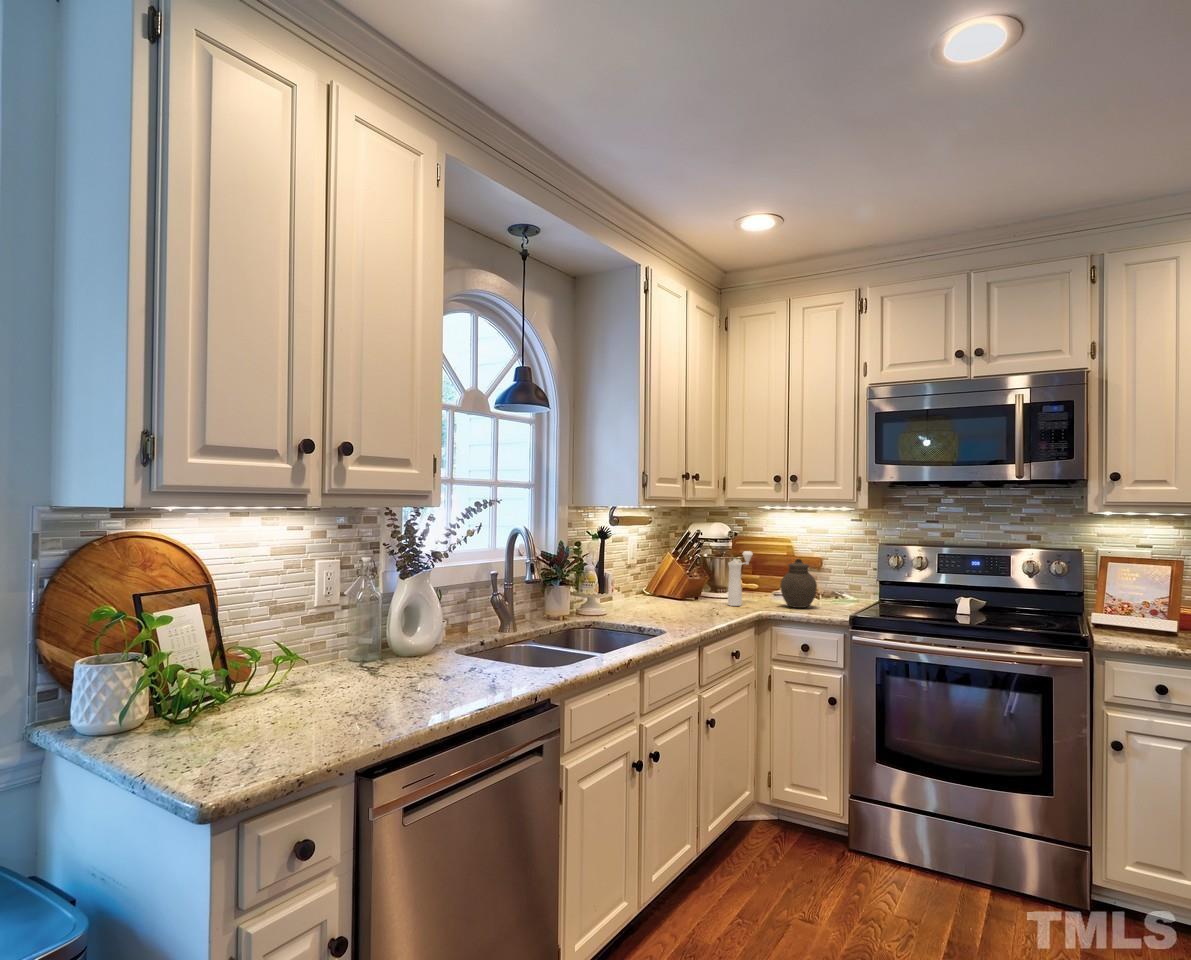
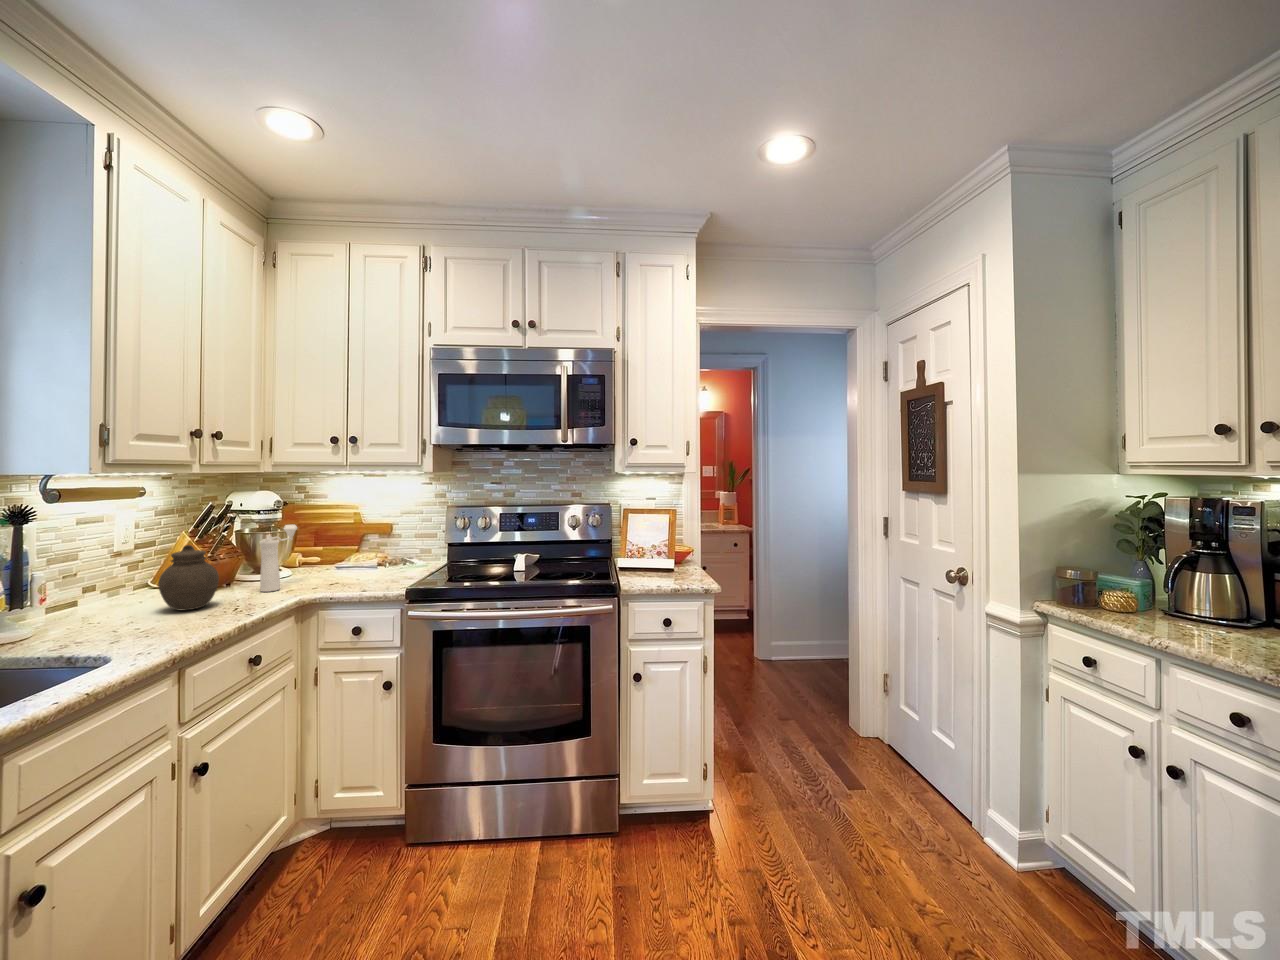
jar: present [780,559,817,608] -> present [158,545,219,610]

